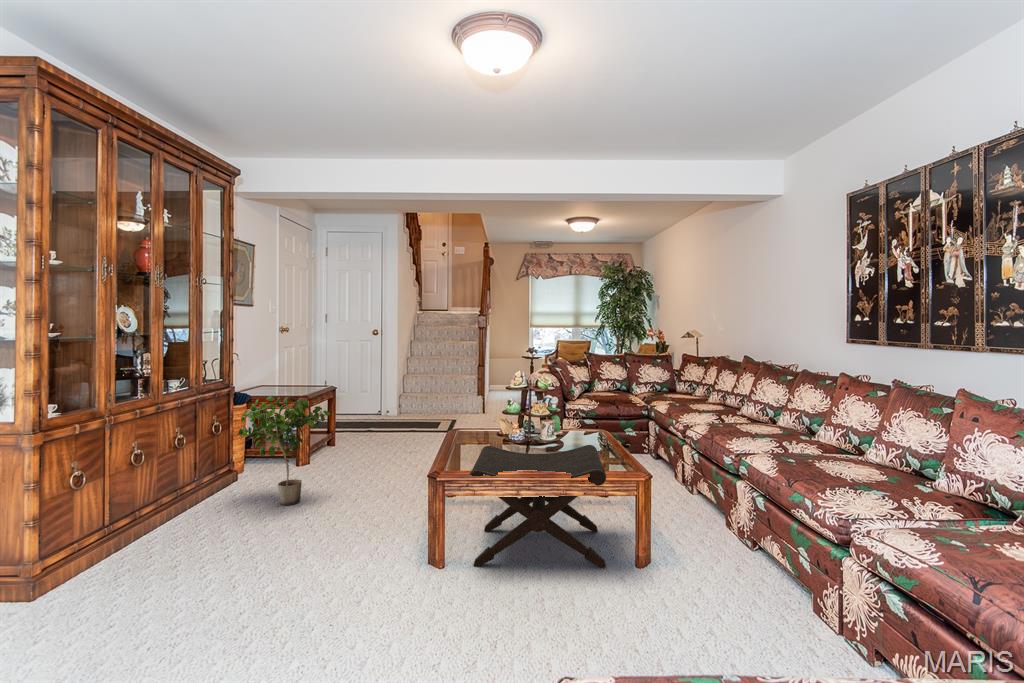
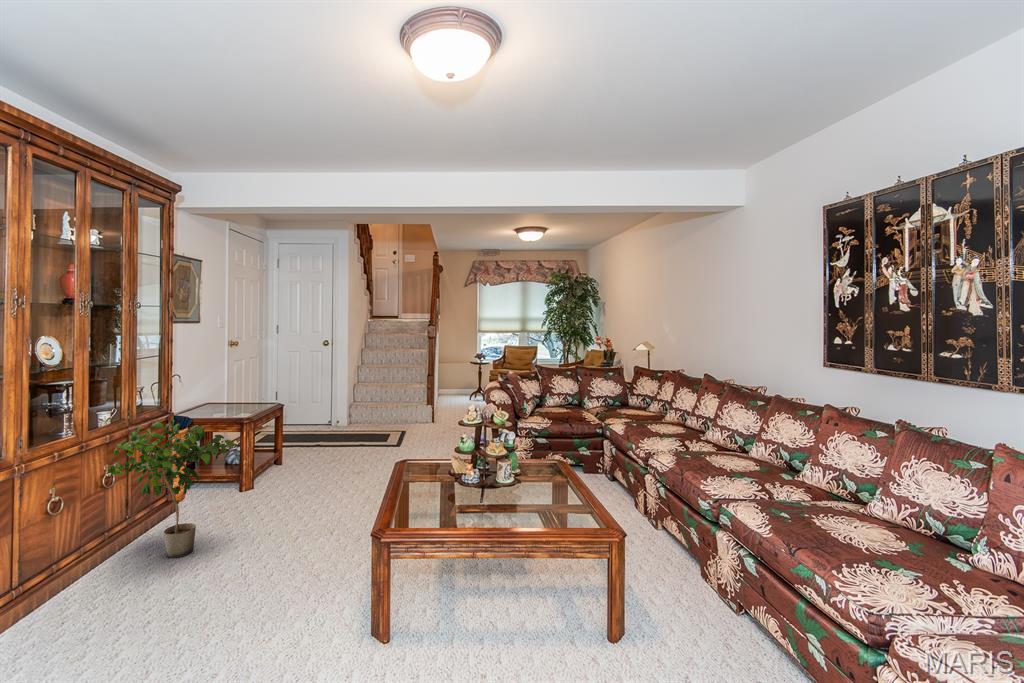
footstool: present [470,445,606,568] -> none [398,489,573,658]

